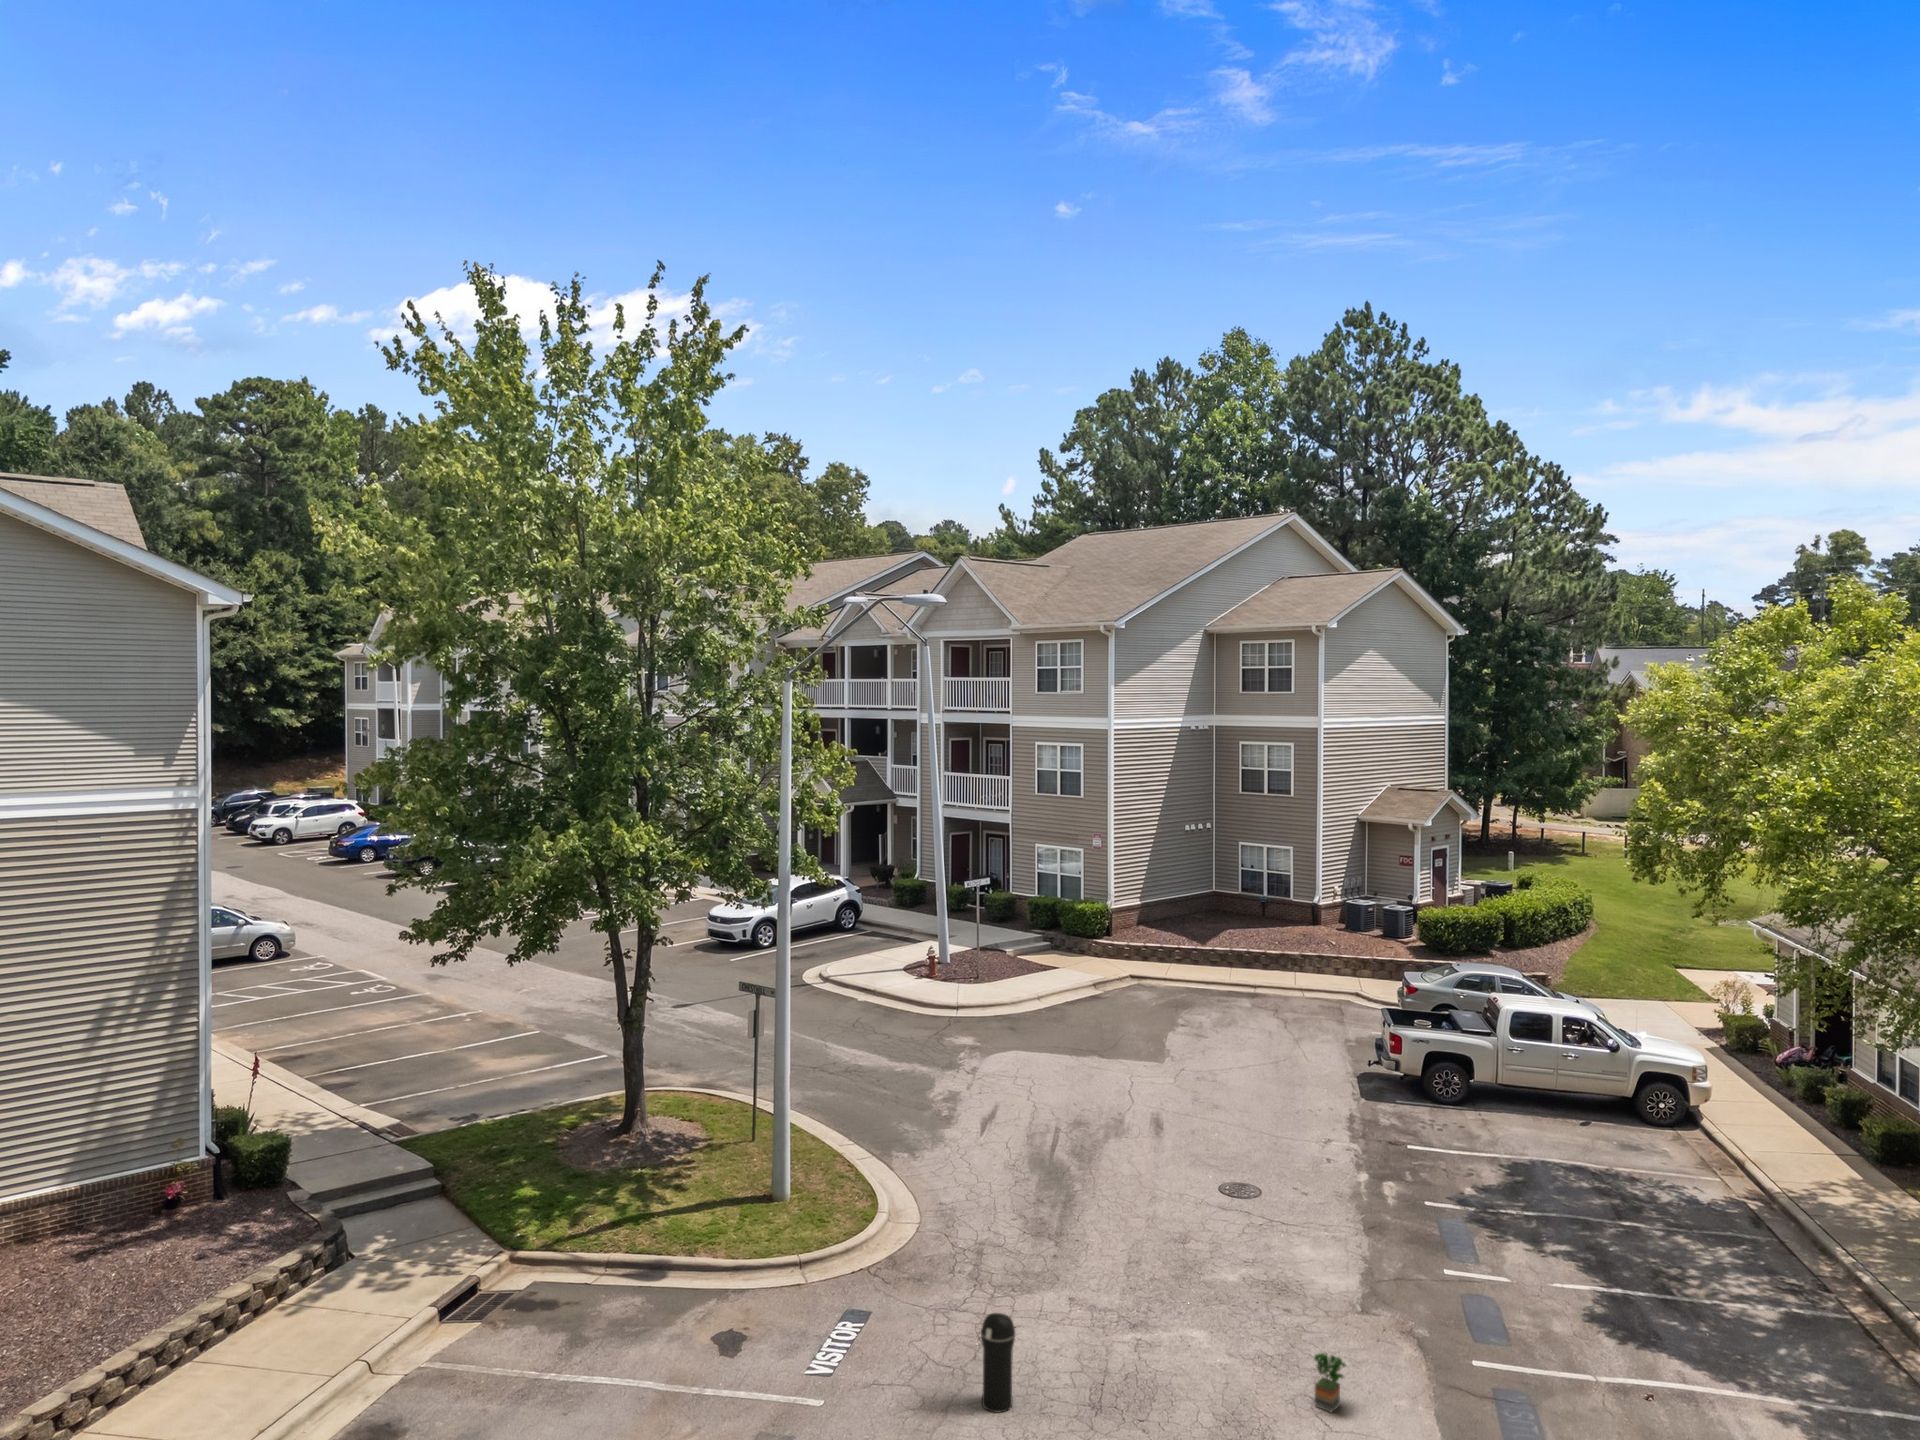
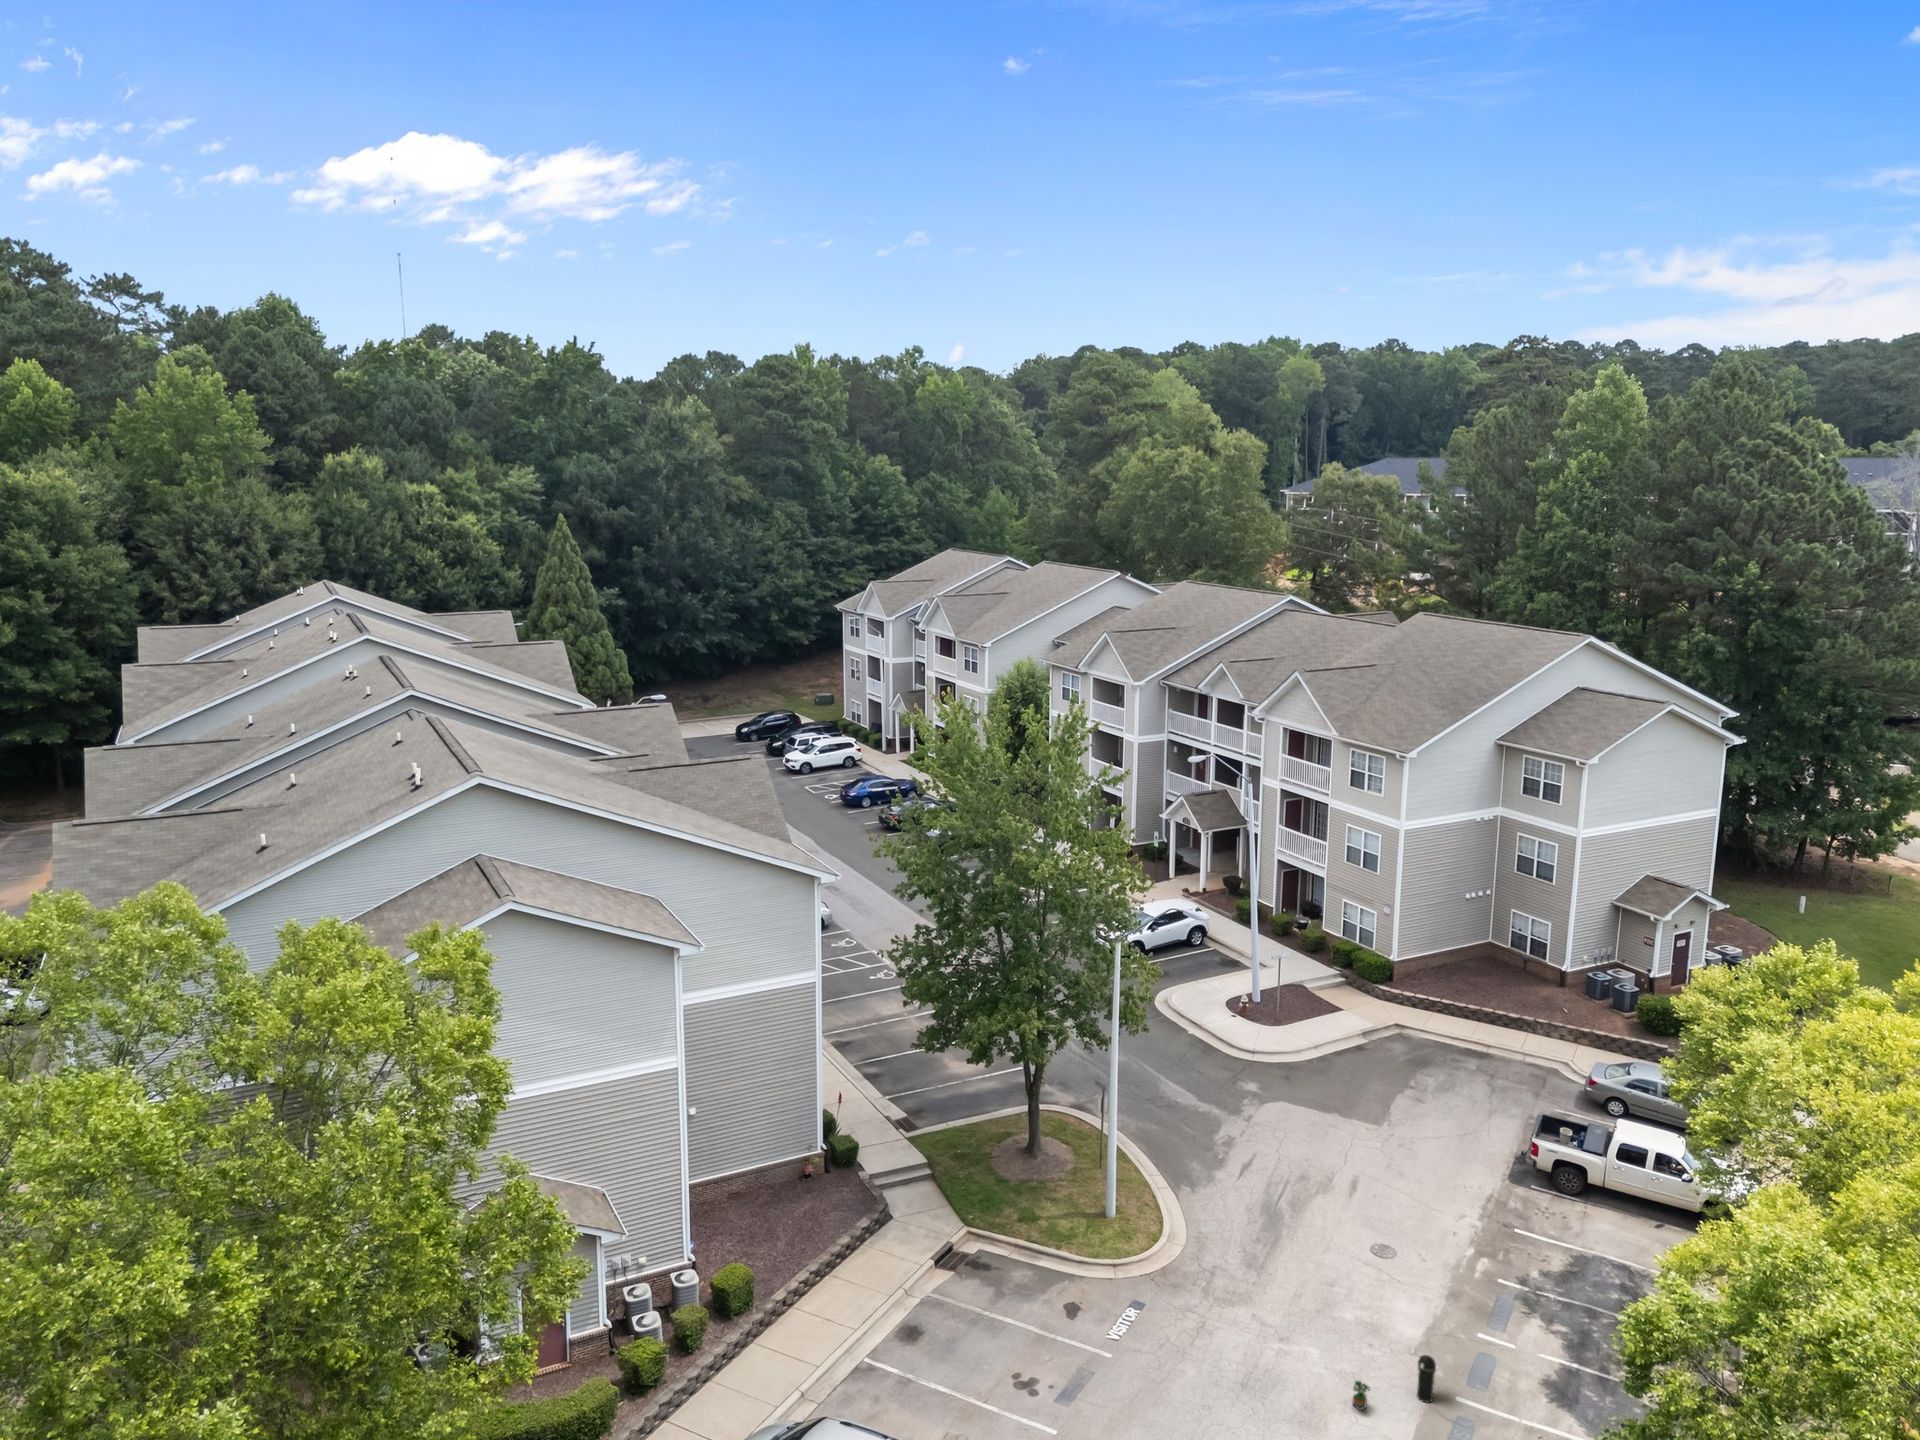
trash can: present [981,1313,1015,1412] -> present [1417,1355,1436,1403]

